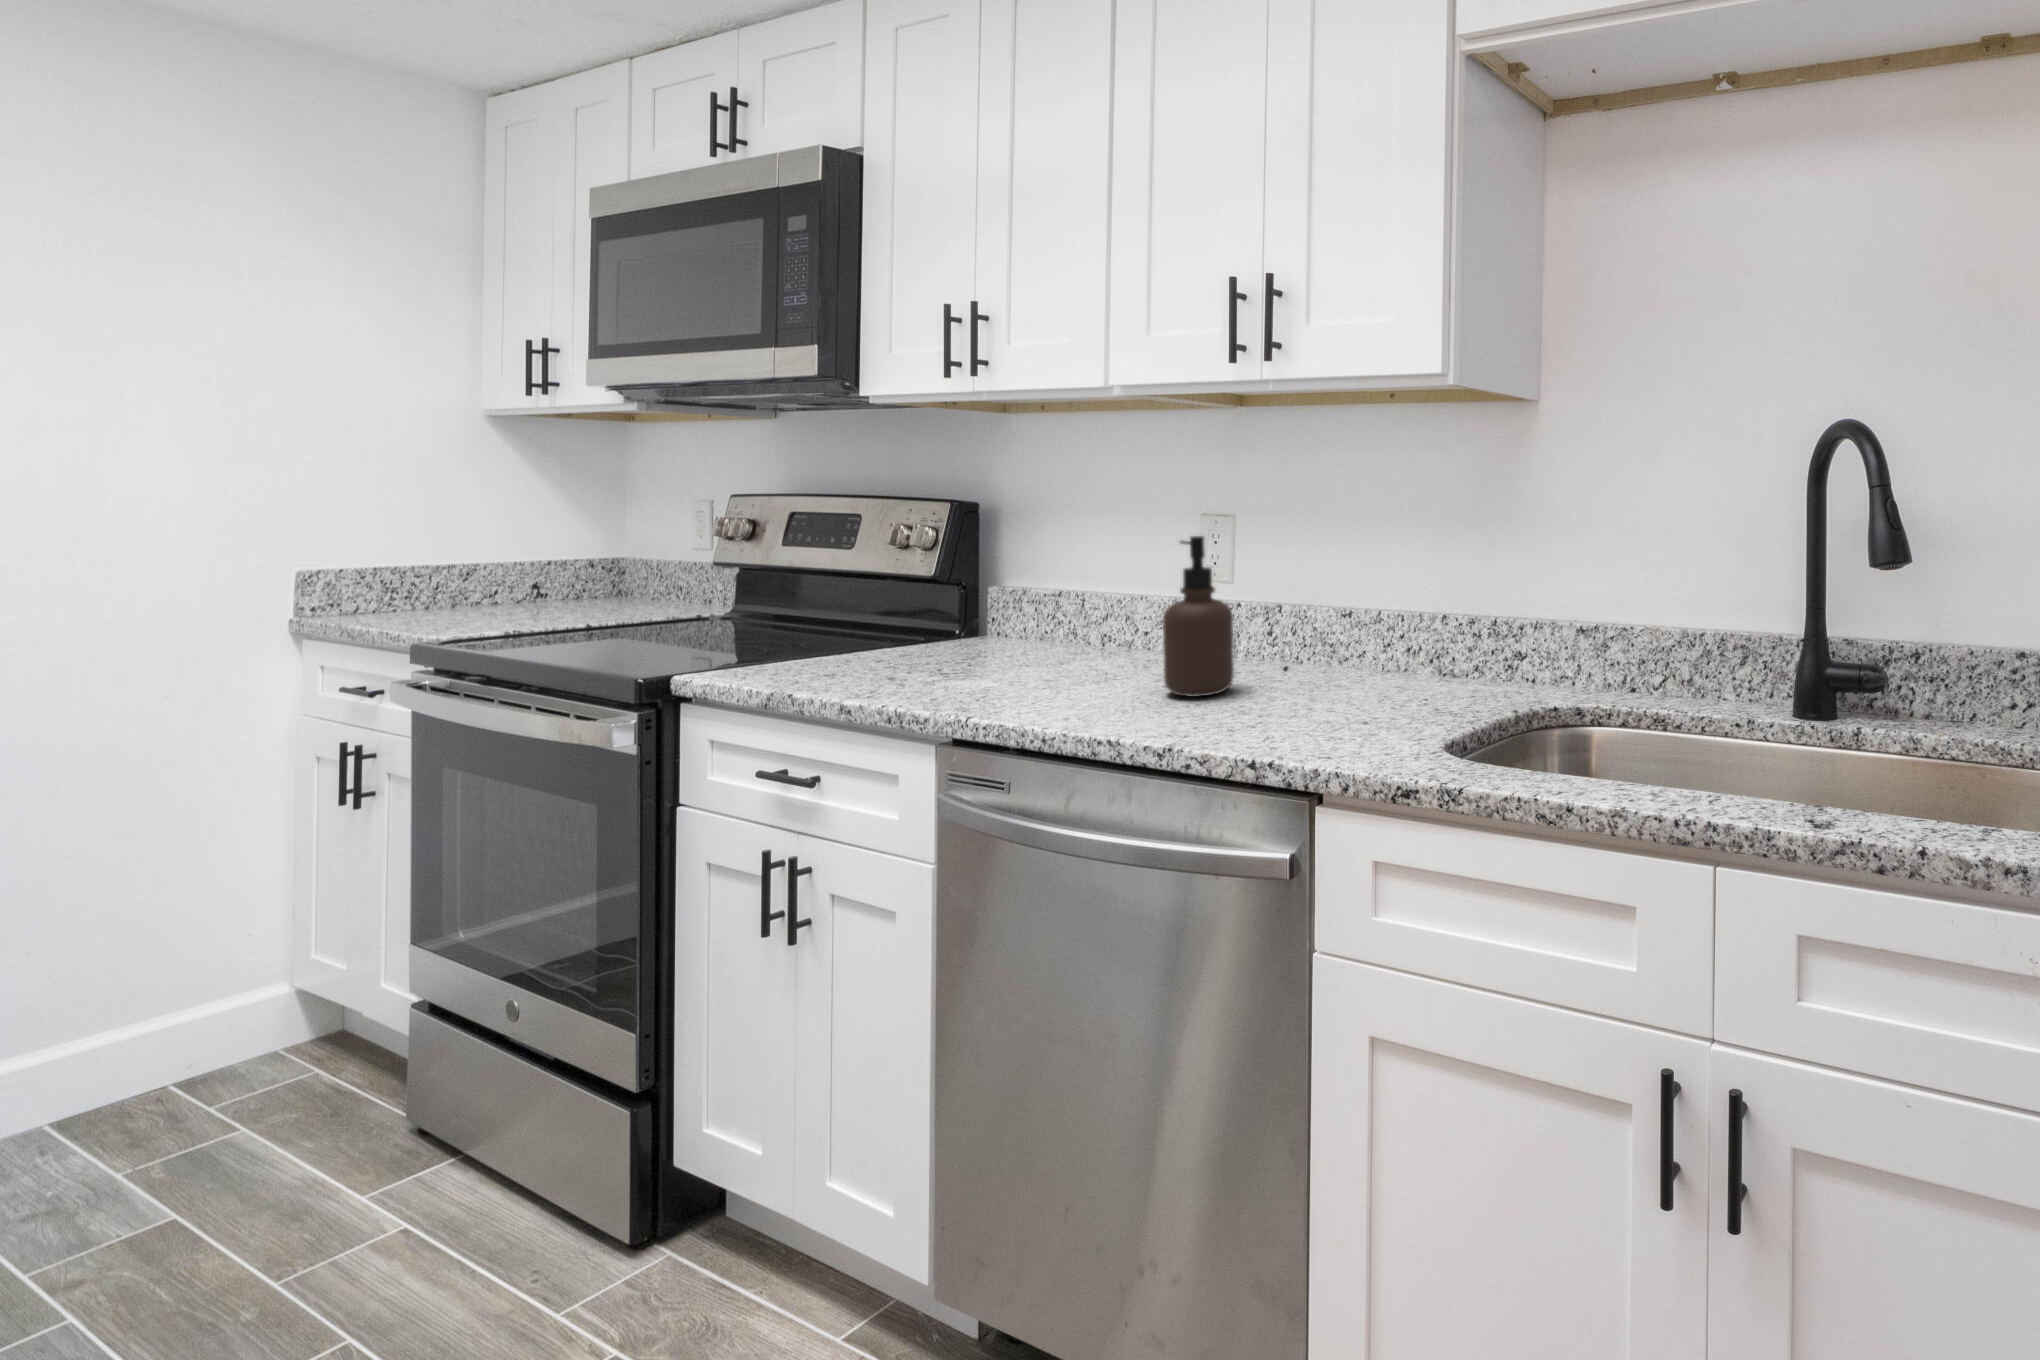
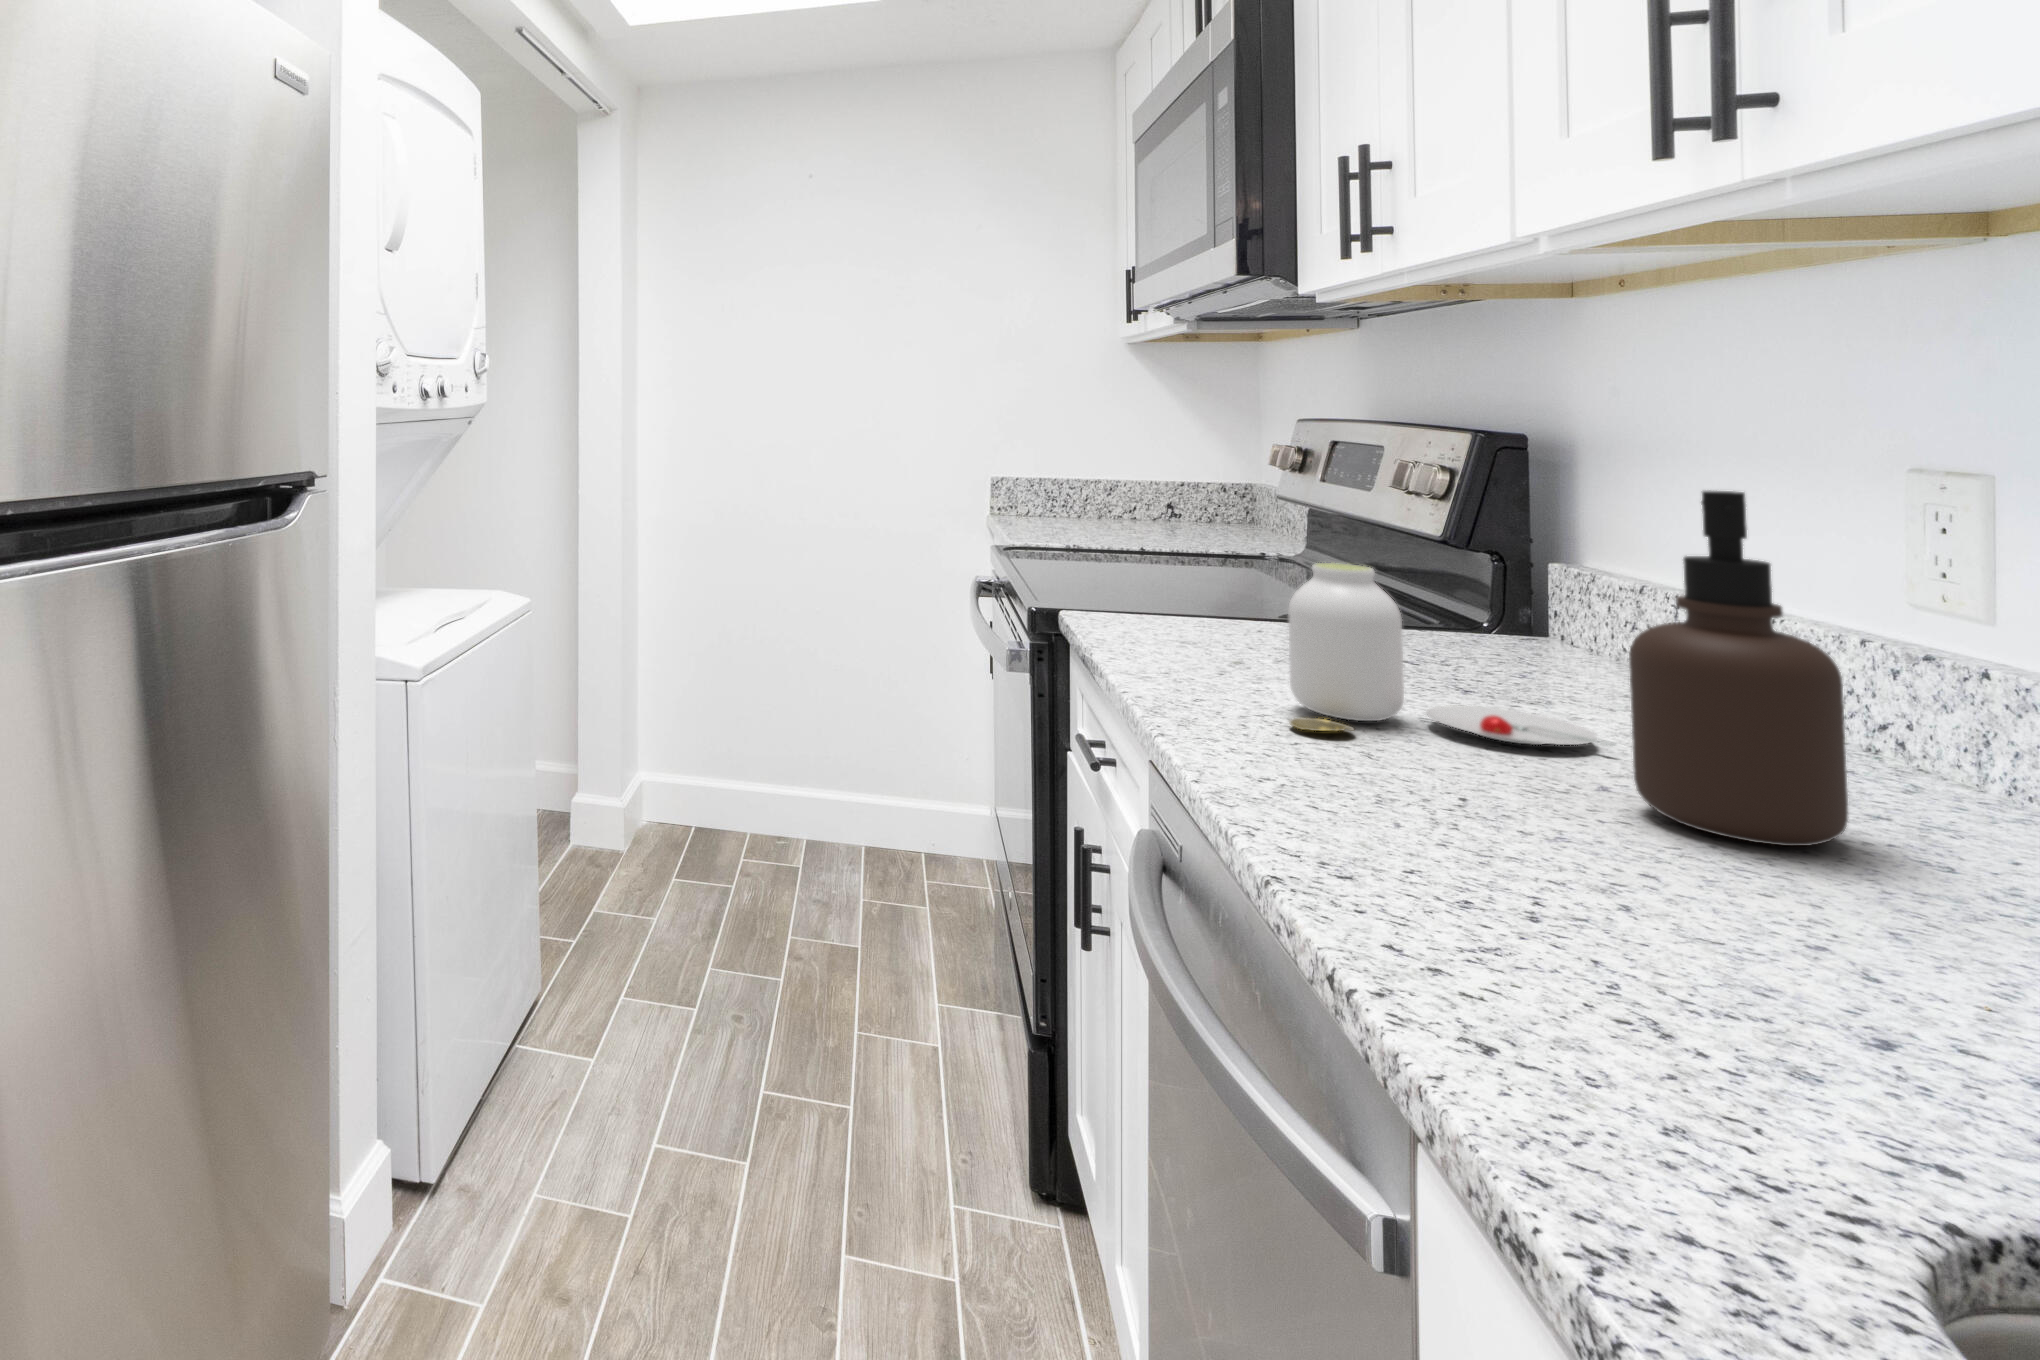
jar: none [967,600,1126,710] -> present [1288,563,1597,745]

